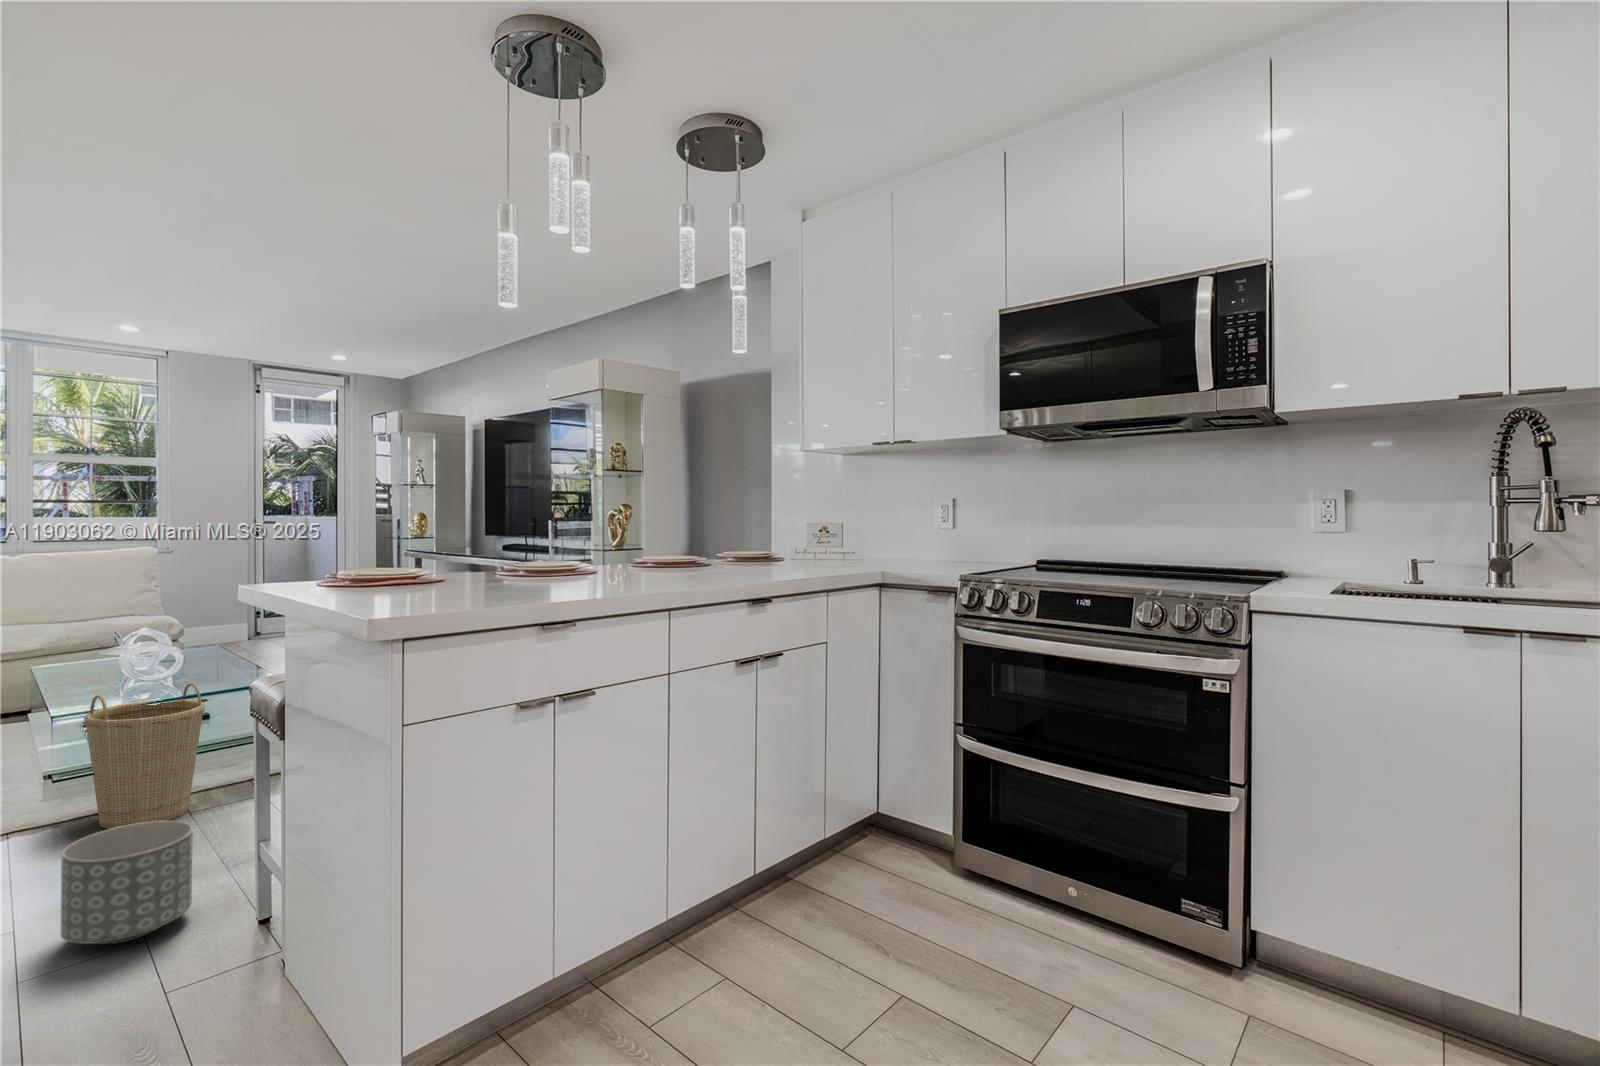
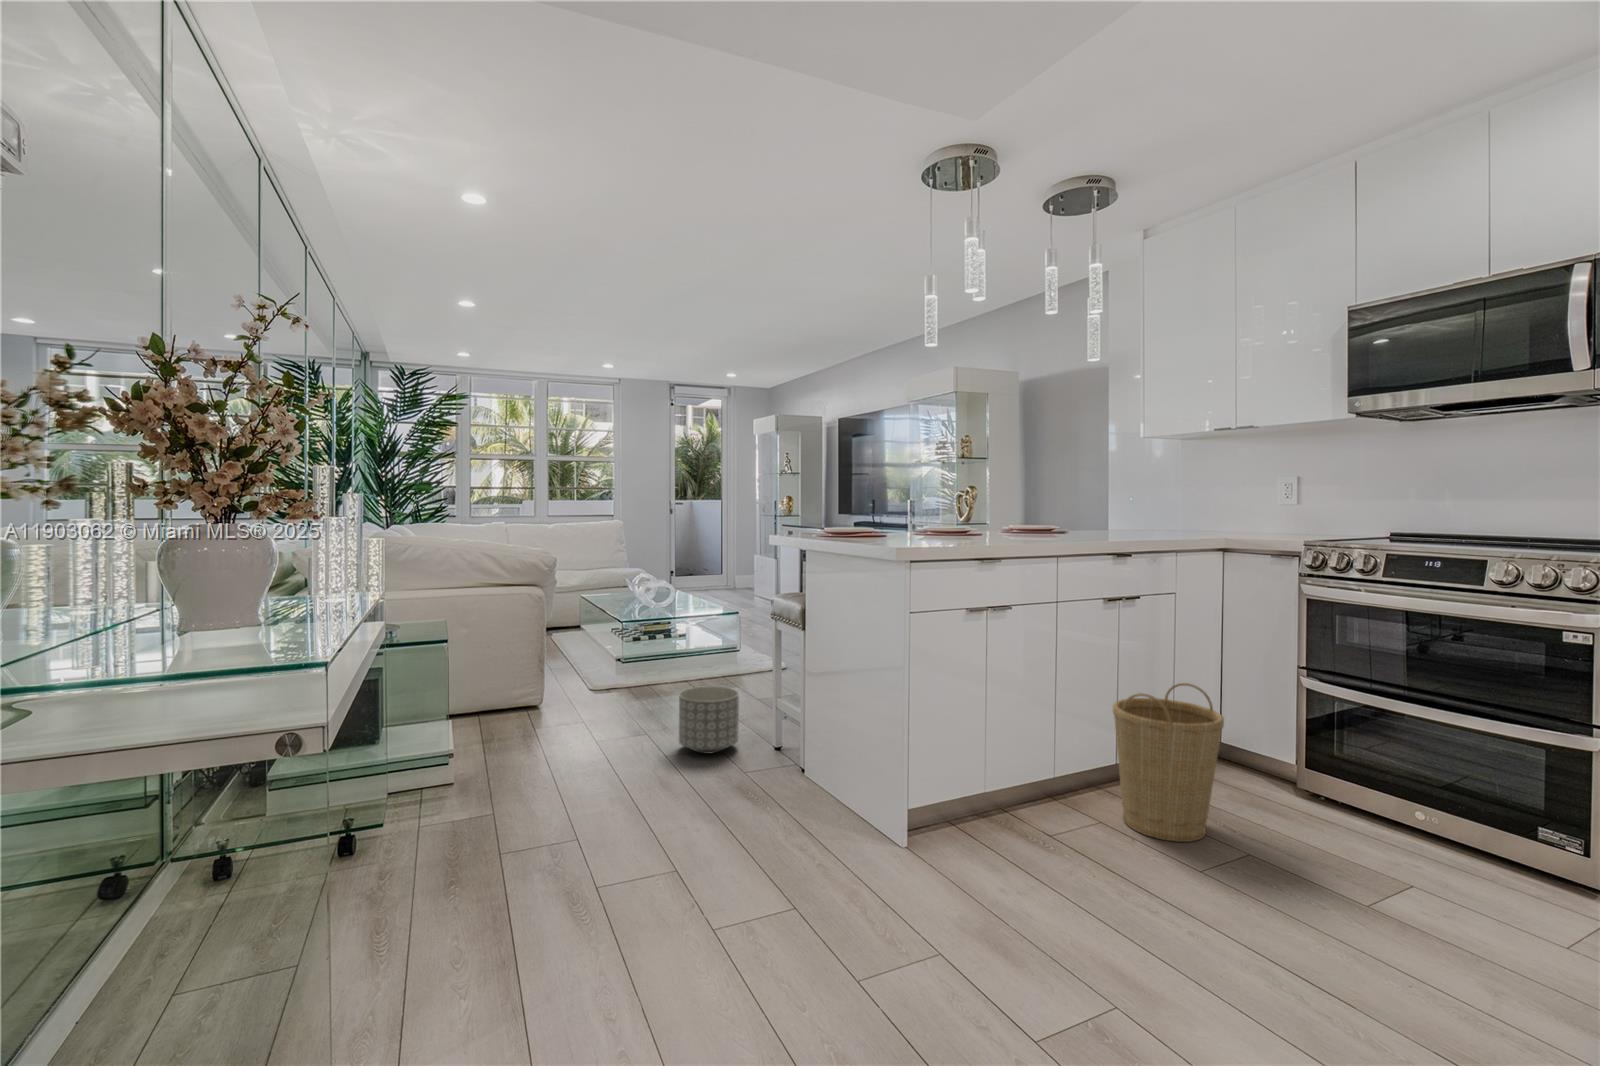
basket: present [84,683,205,829] -> present [1113,683,1224,842]

